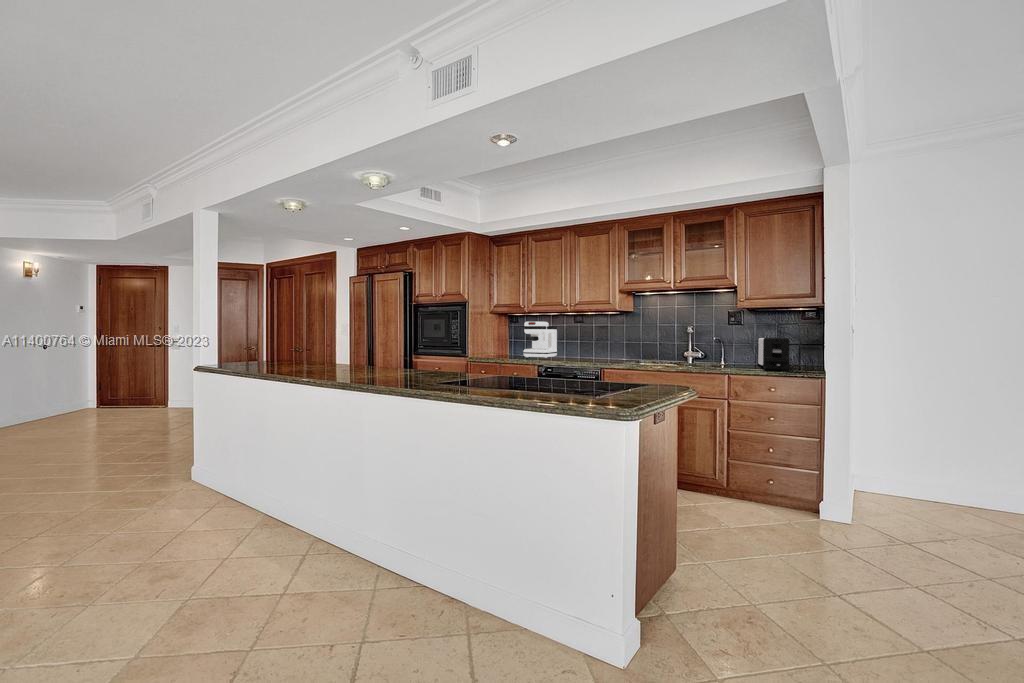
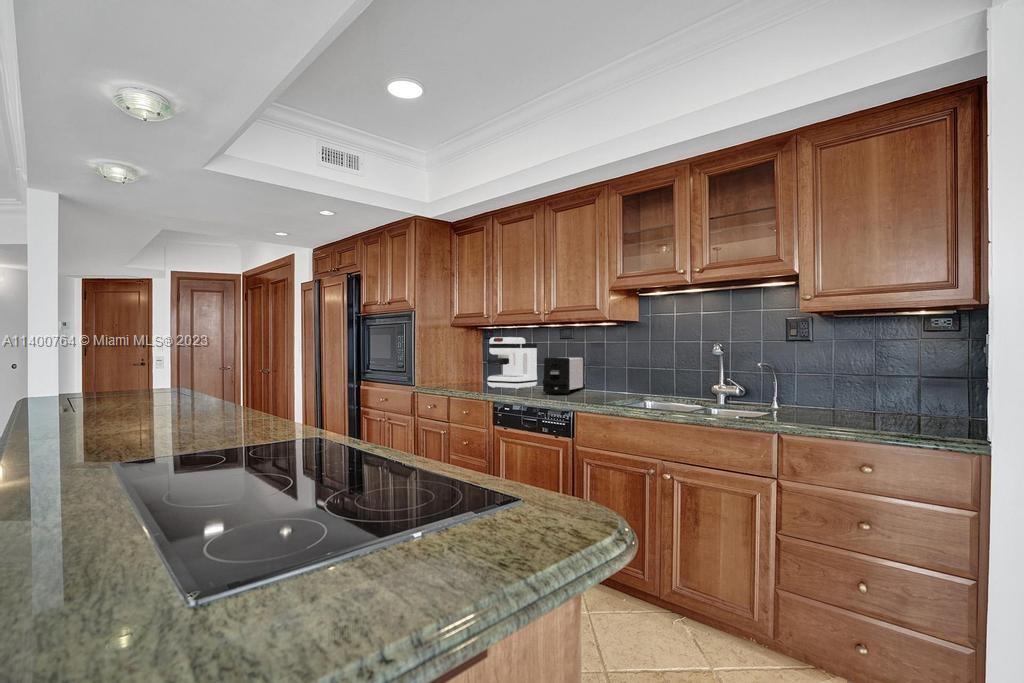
toaster: present [757,338,790,370] -> present [543,357,585,394]

